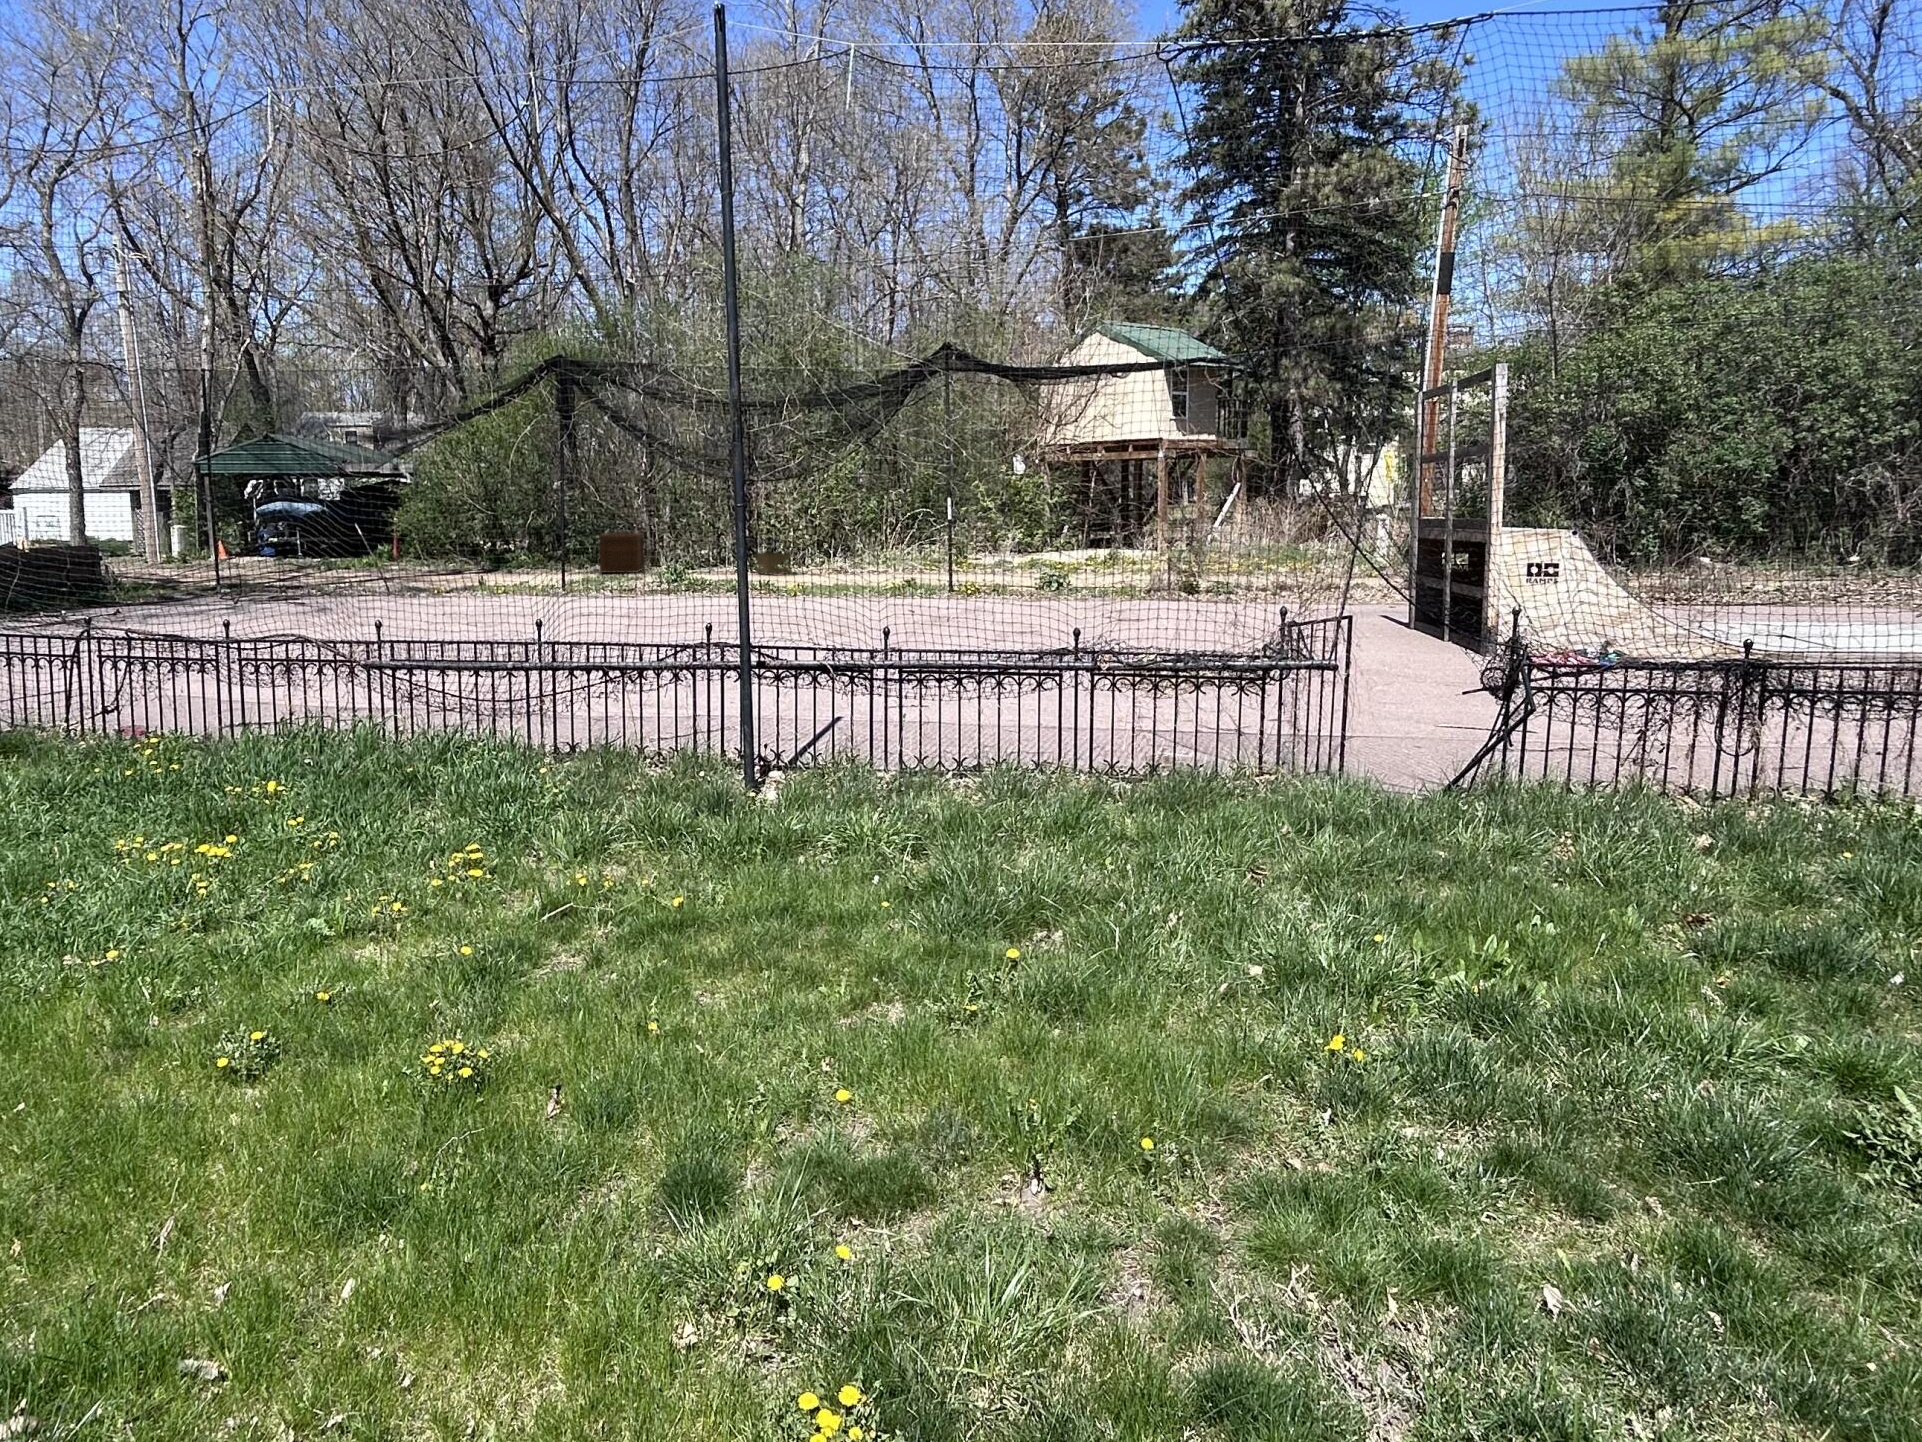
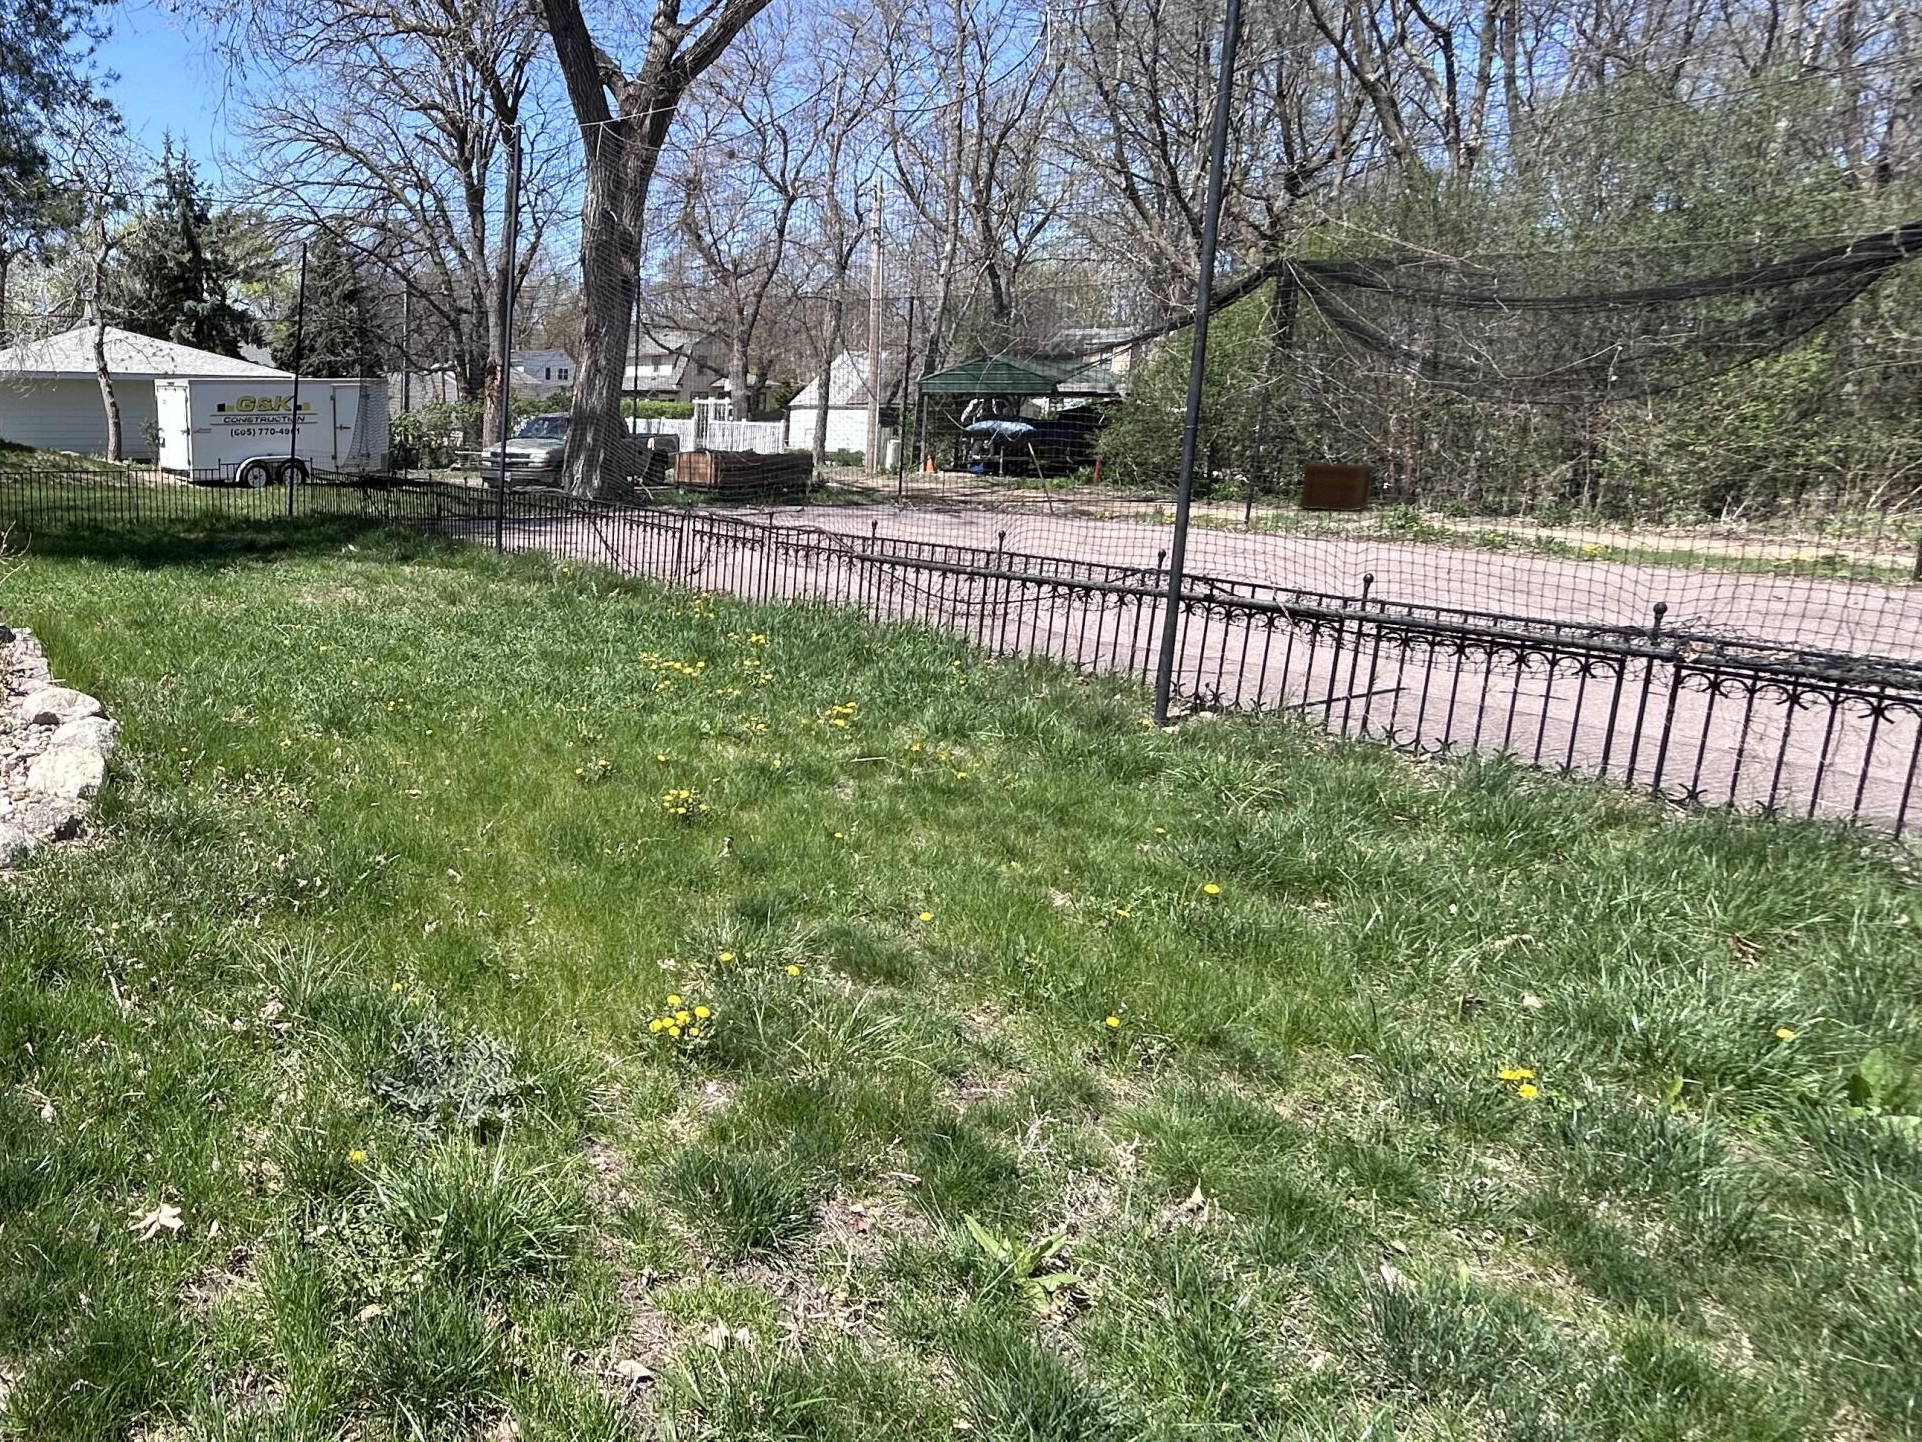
storage bin: present [754,551,792,575] -> none [1525,496,1592,528]

